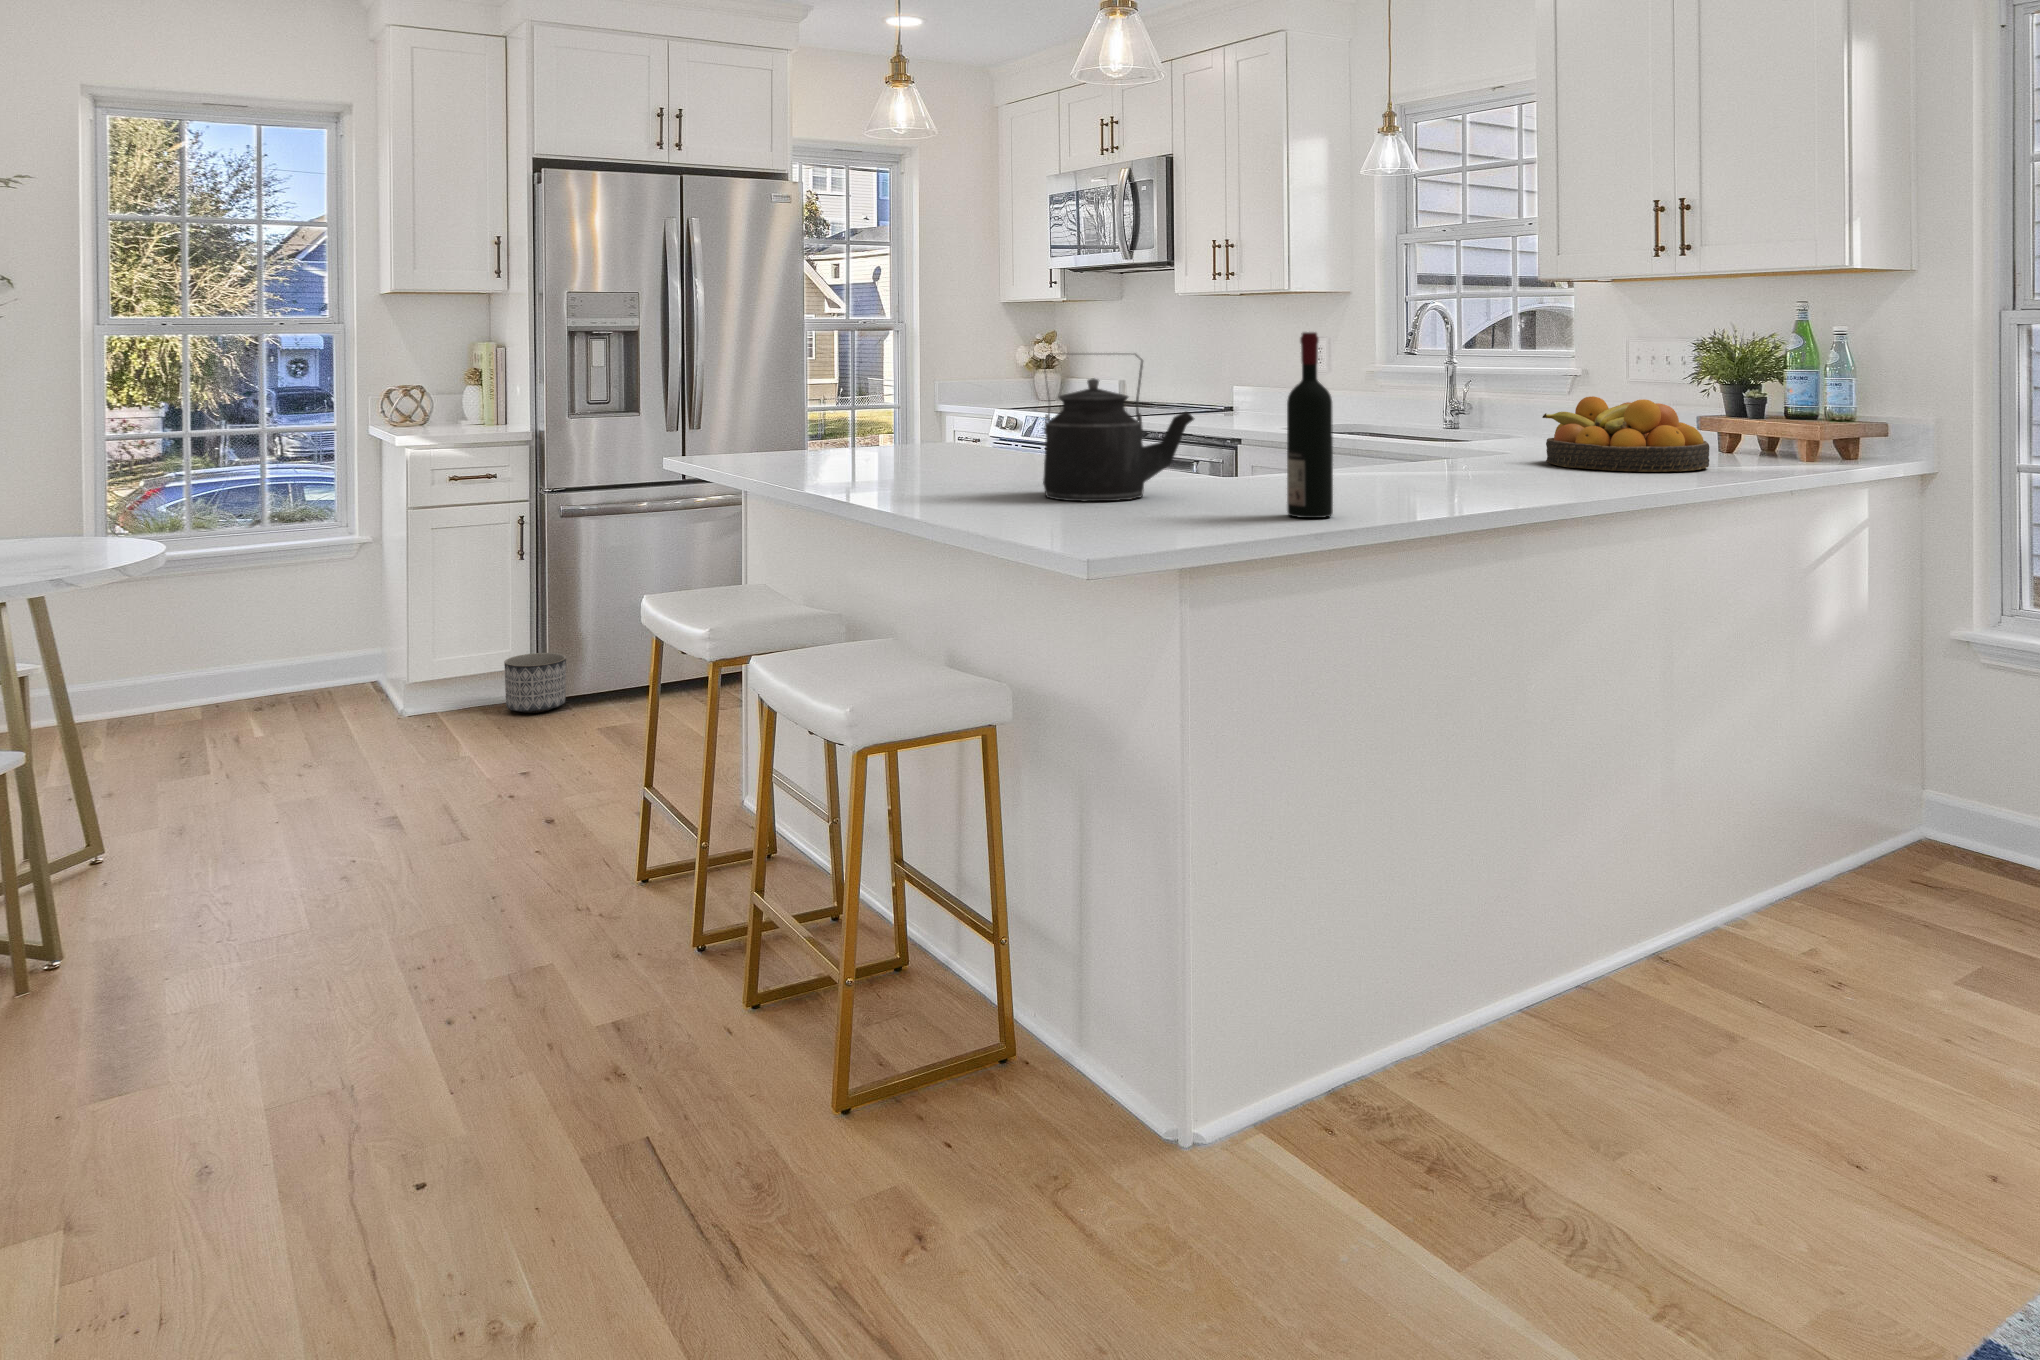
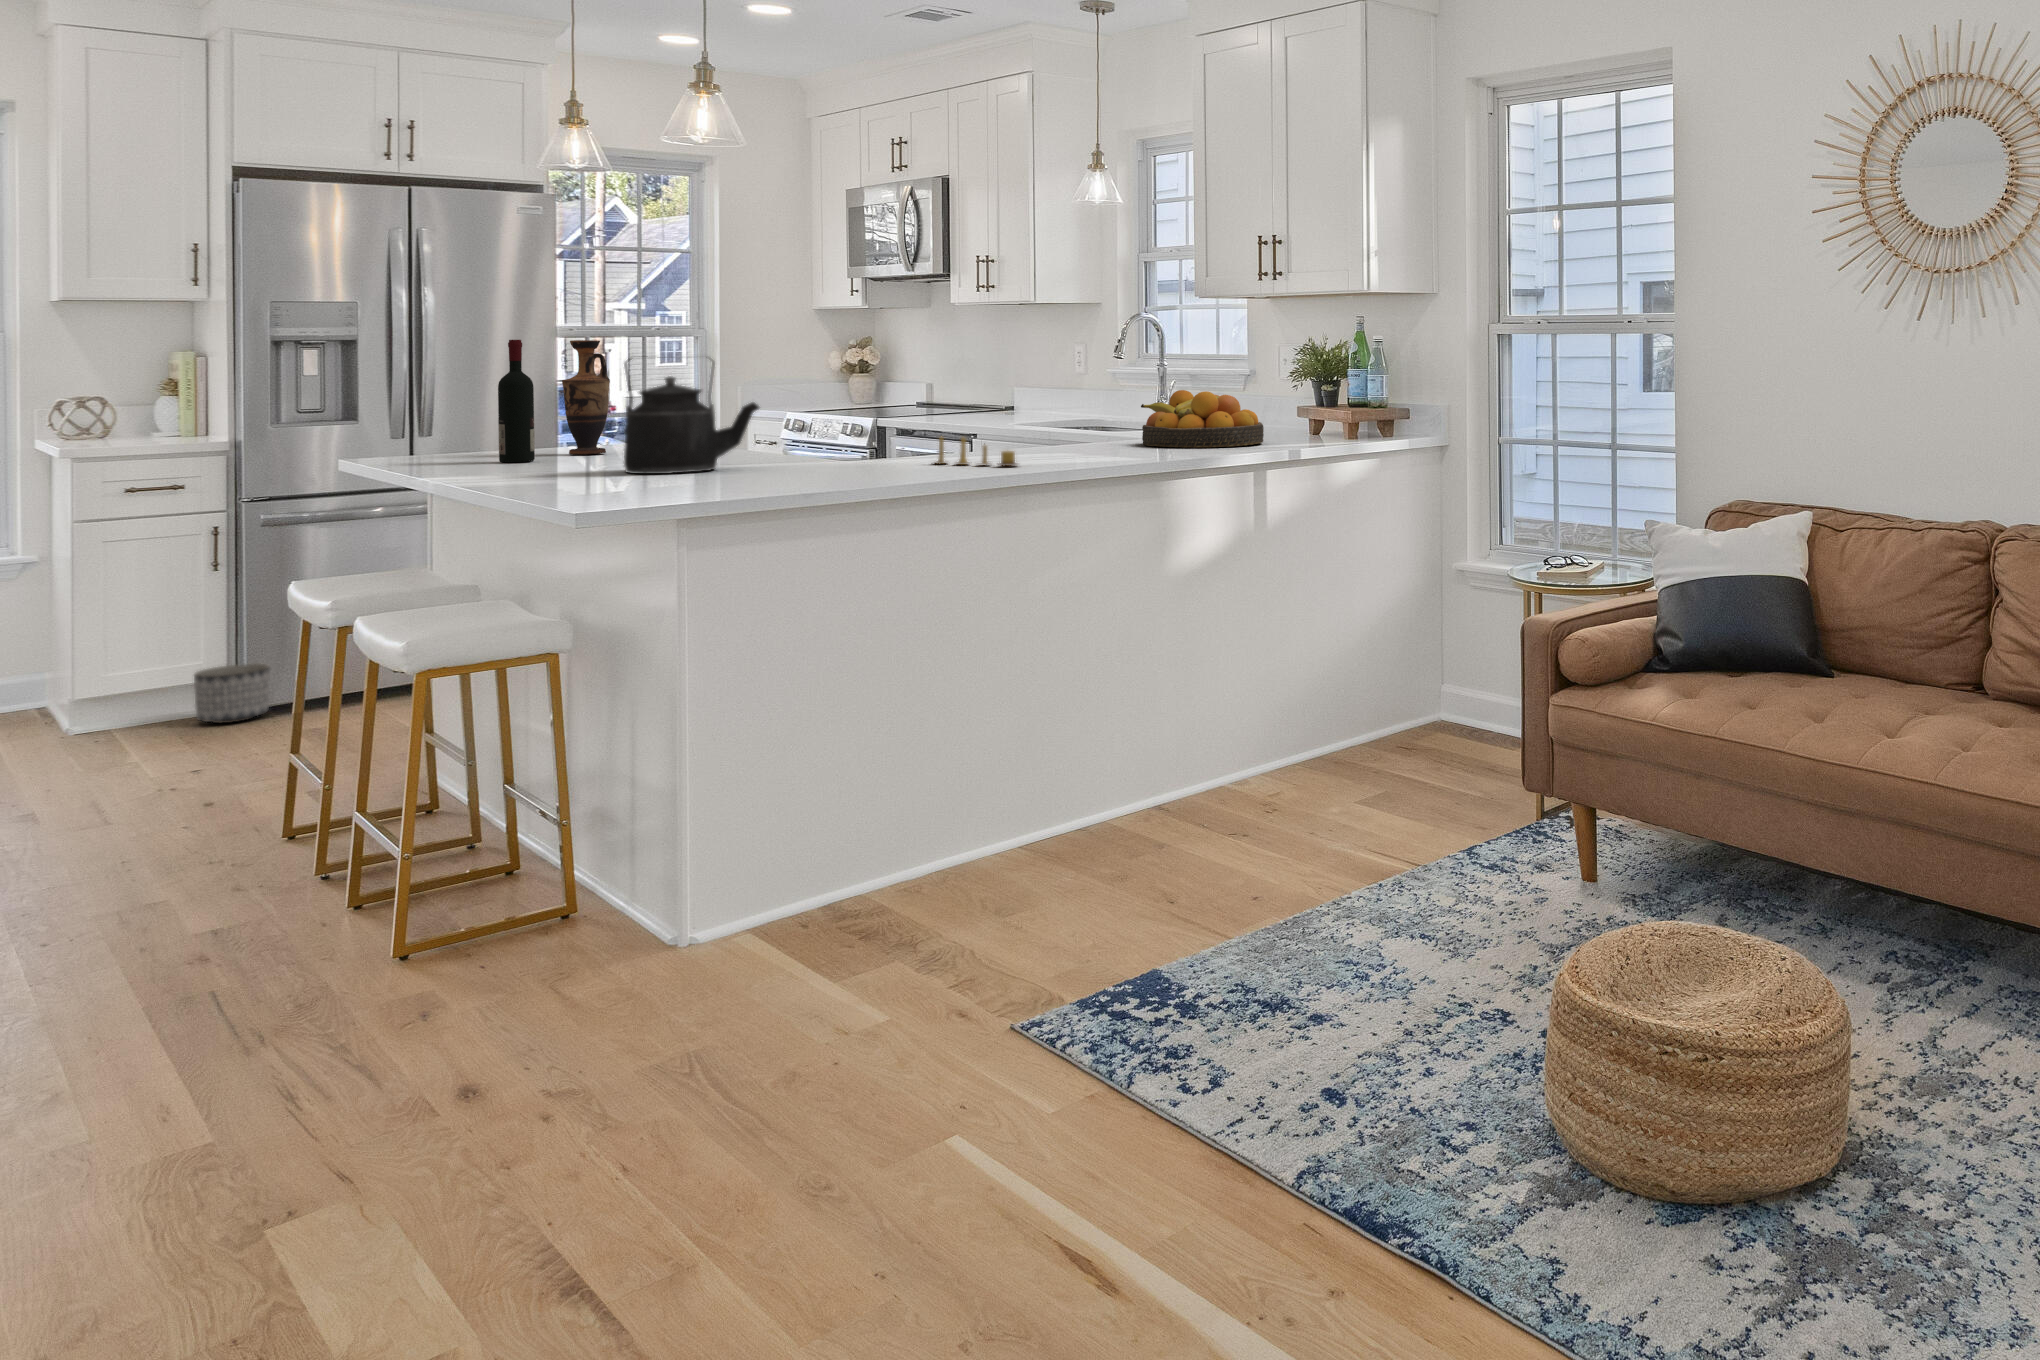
wine bottle: present [1287,332,1333,518] -> present [498,340,535,462]
vase: none [908,333,955,464] -> present [562,340,610,455]
candle: none [1386,454,1519,501] -> present [936,436,1017,466]

